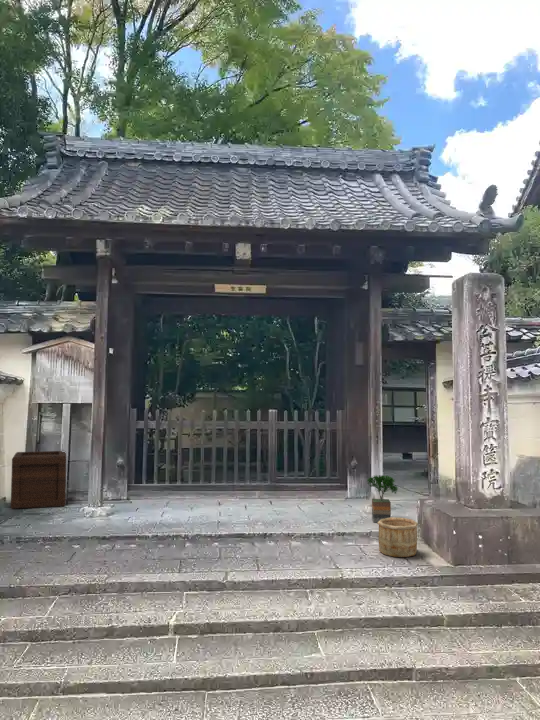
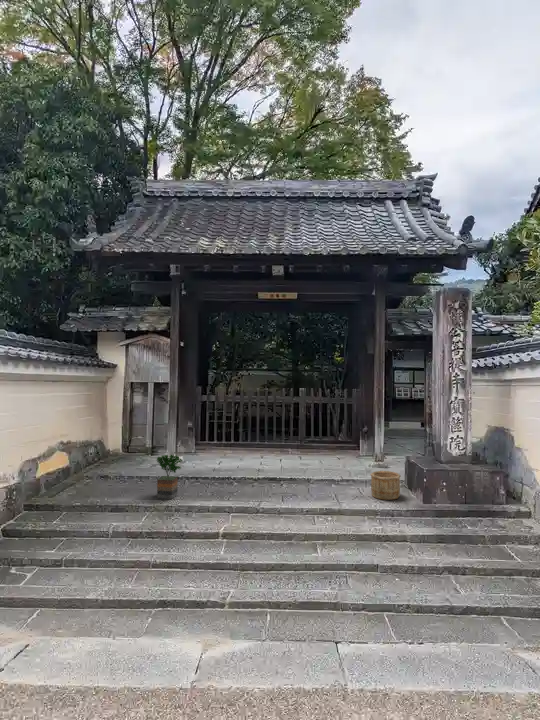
wooden crate: present [11,451,66,509] -> none [113,417,151,459]
potted tree: present [367,475,398,523] -> present [157,455,182,499]

